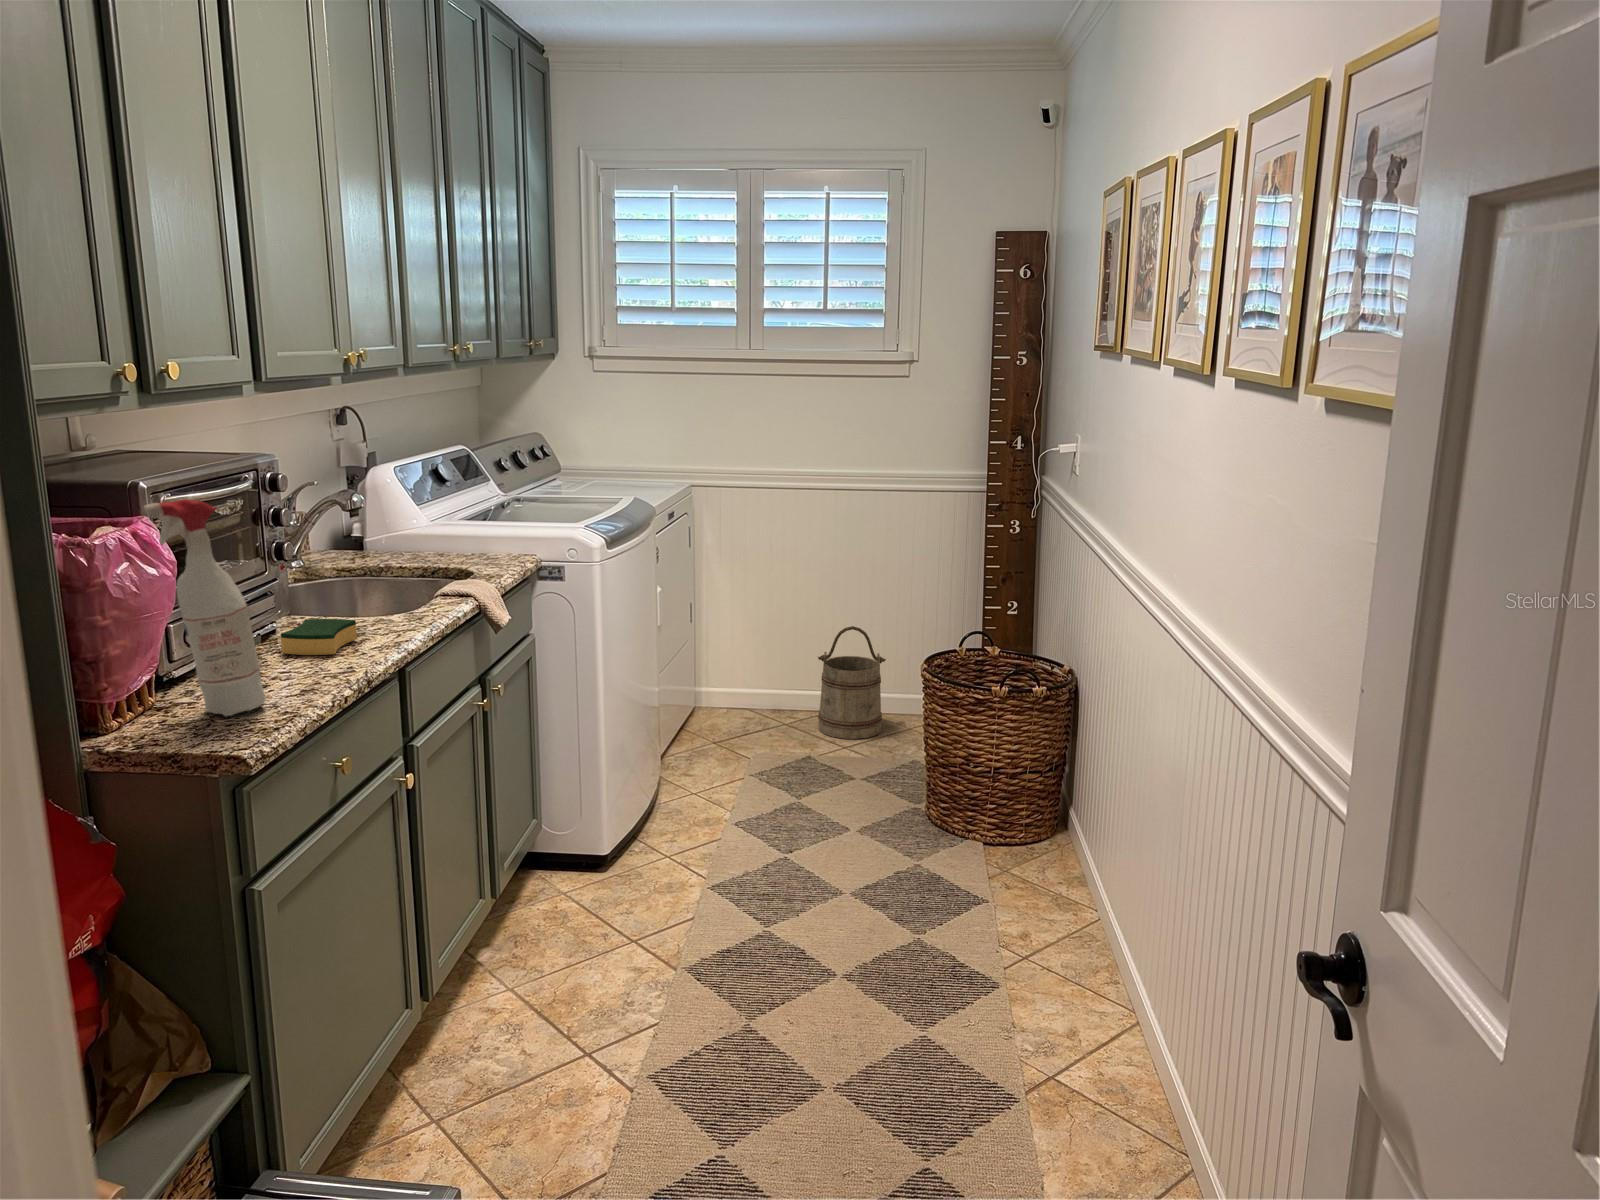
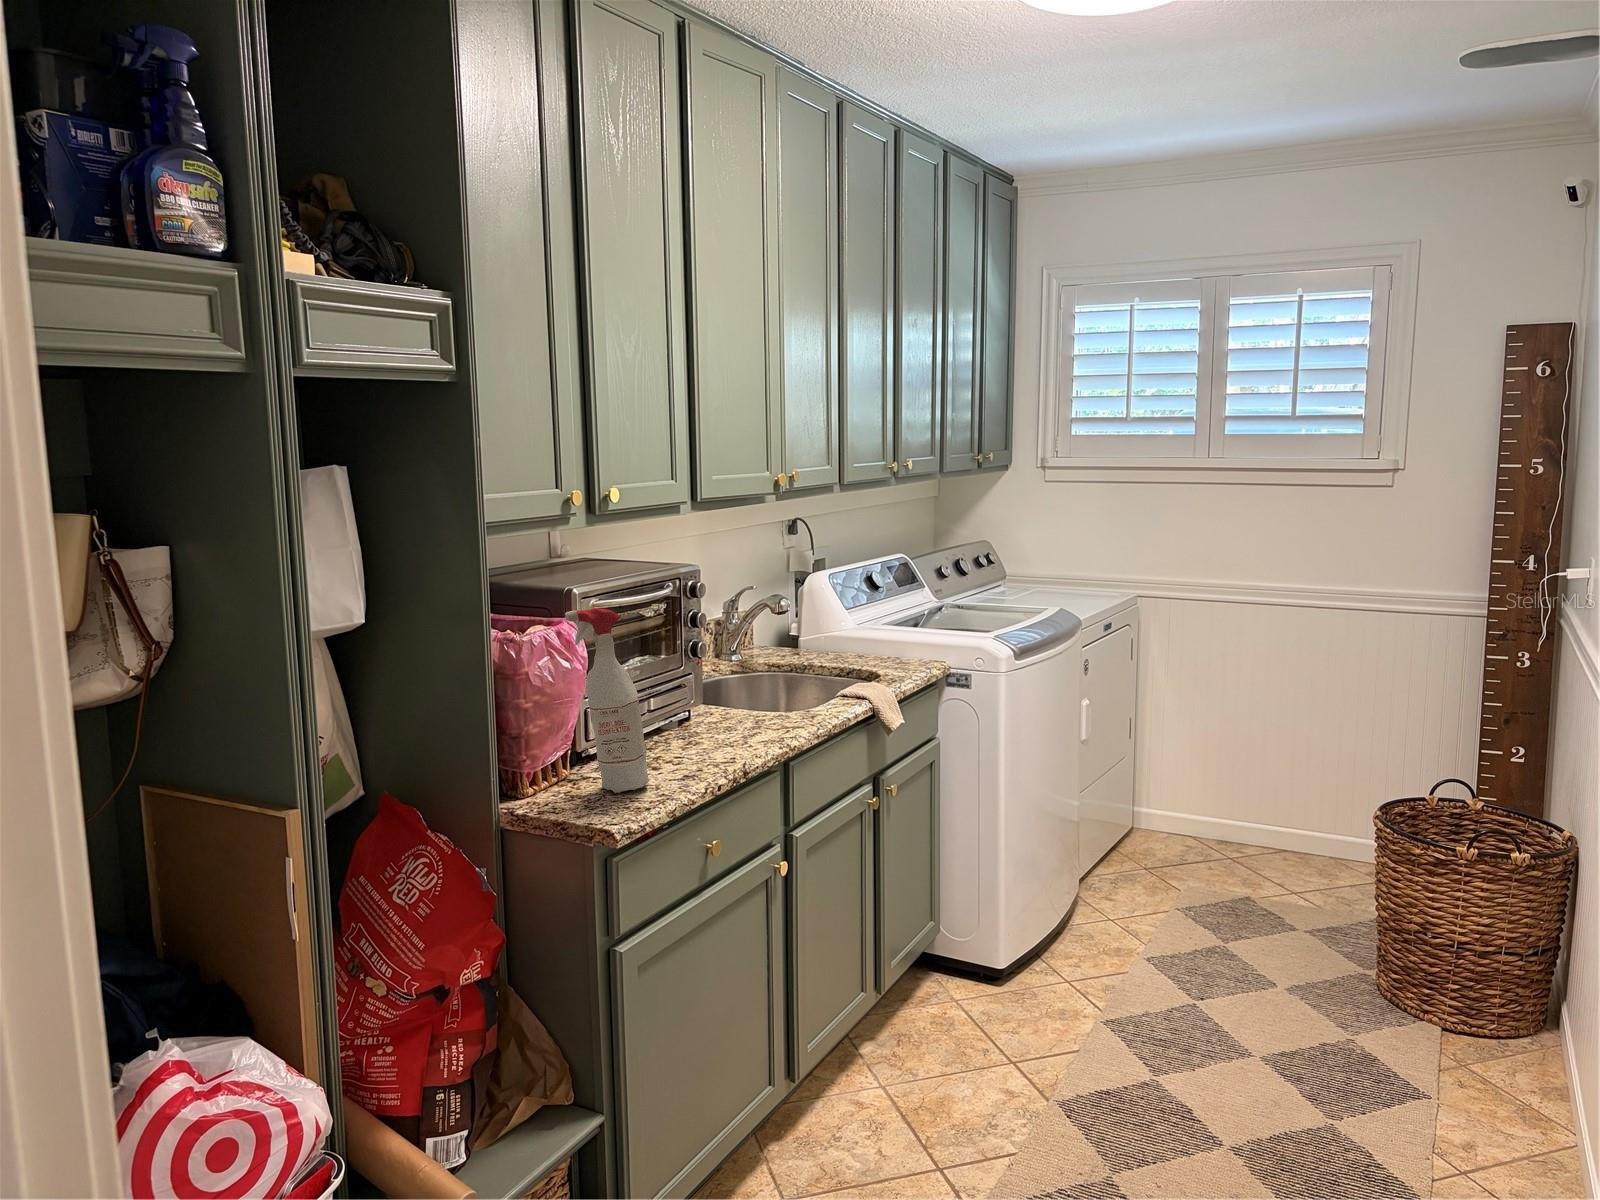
sponge: present [281,619,357,655] -> none [684,712,748,746]
bucket: present [818,626,886,739] -> none [1268,758,1353,885]

